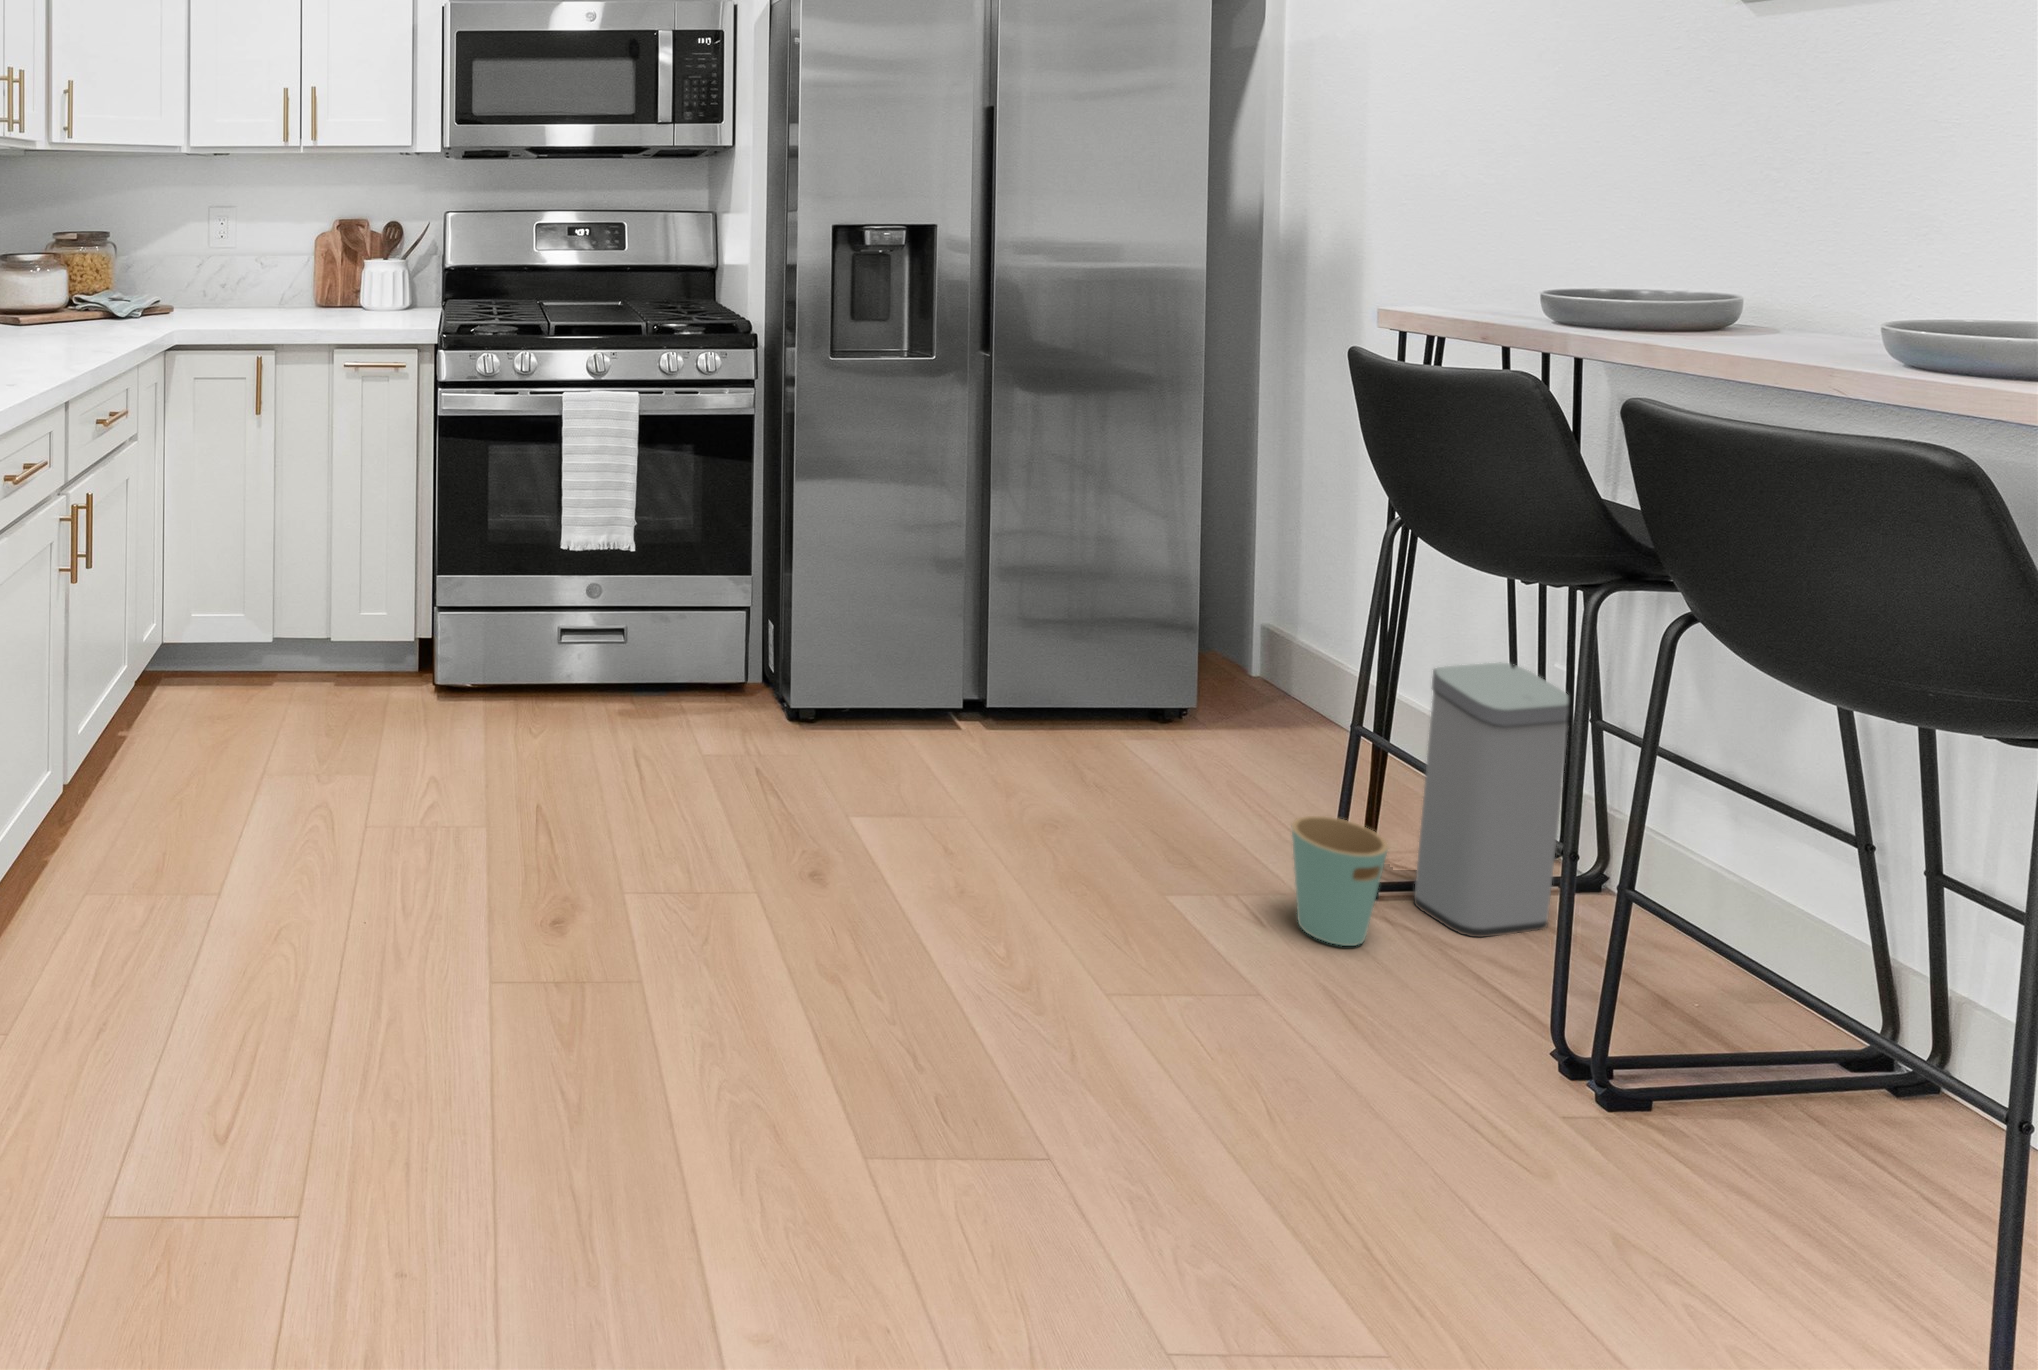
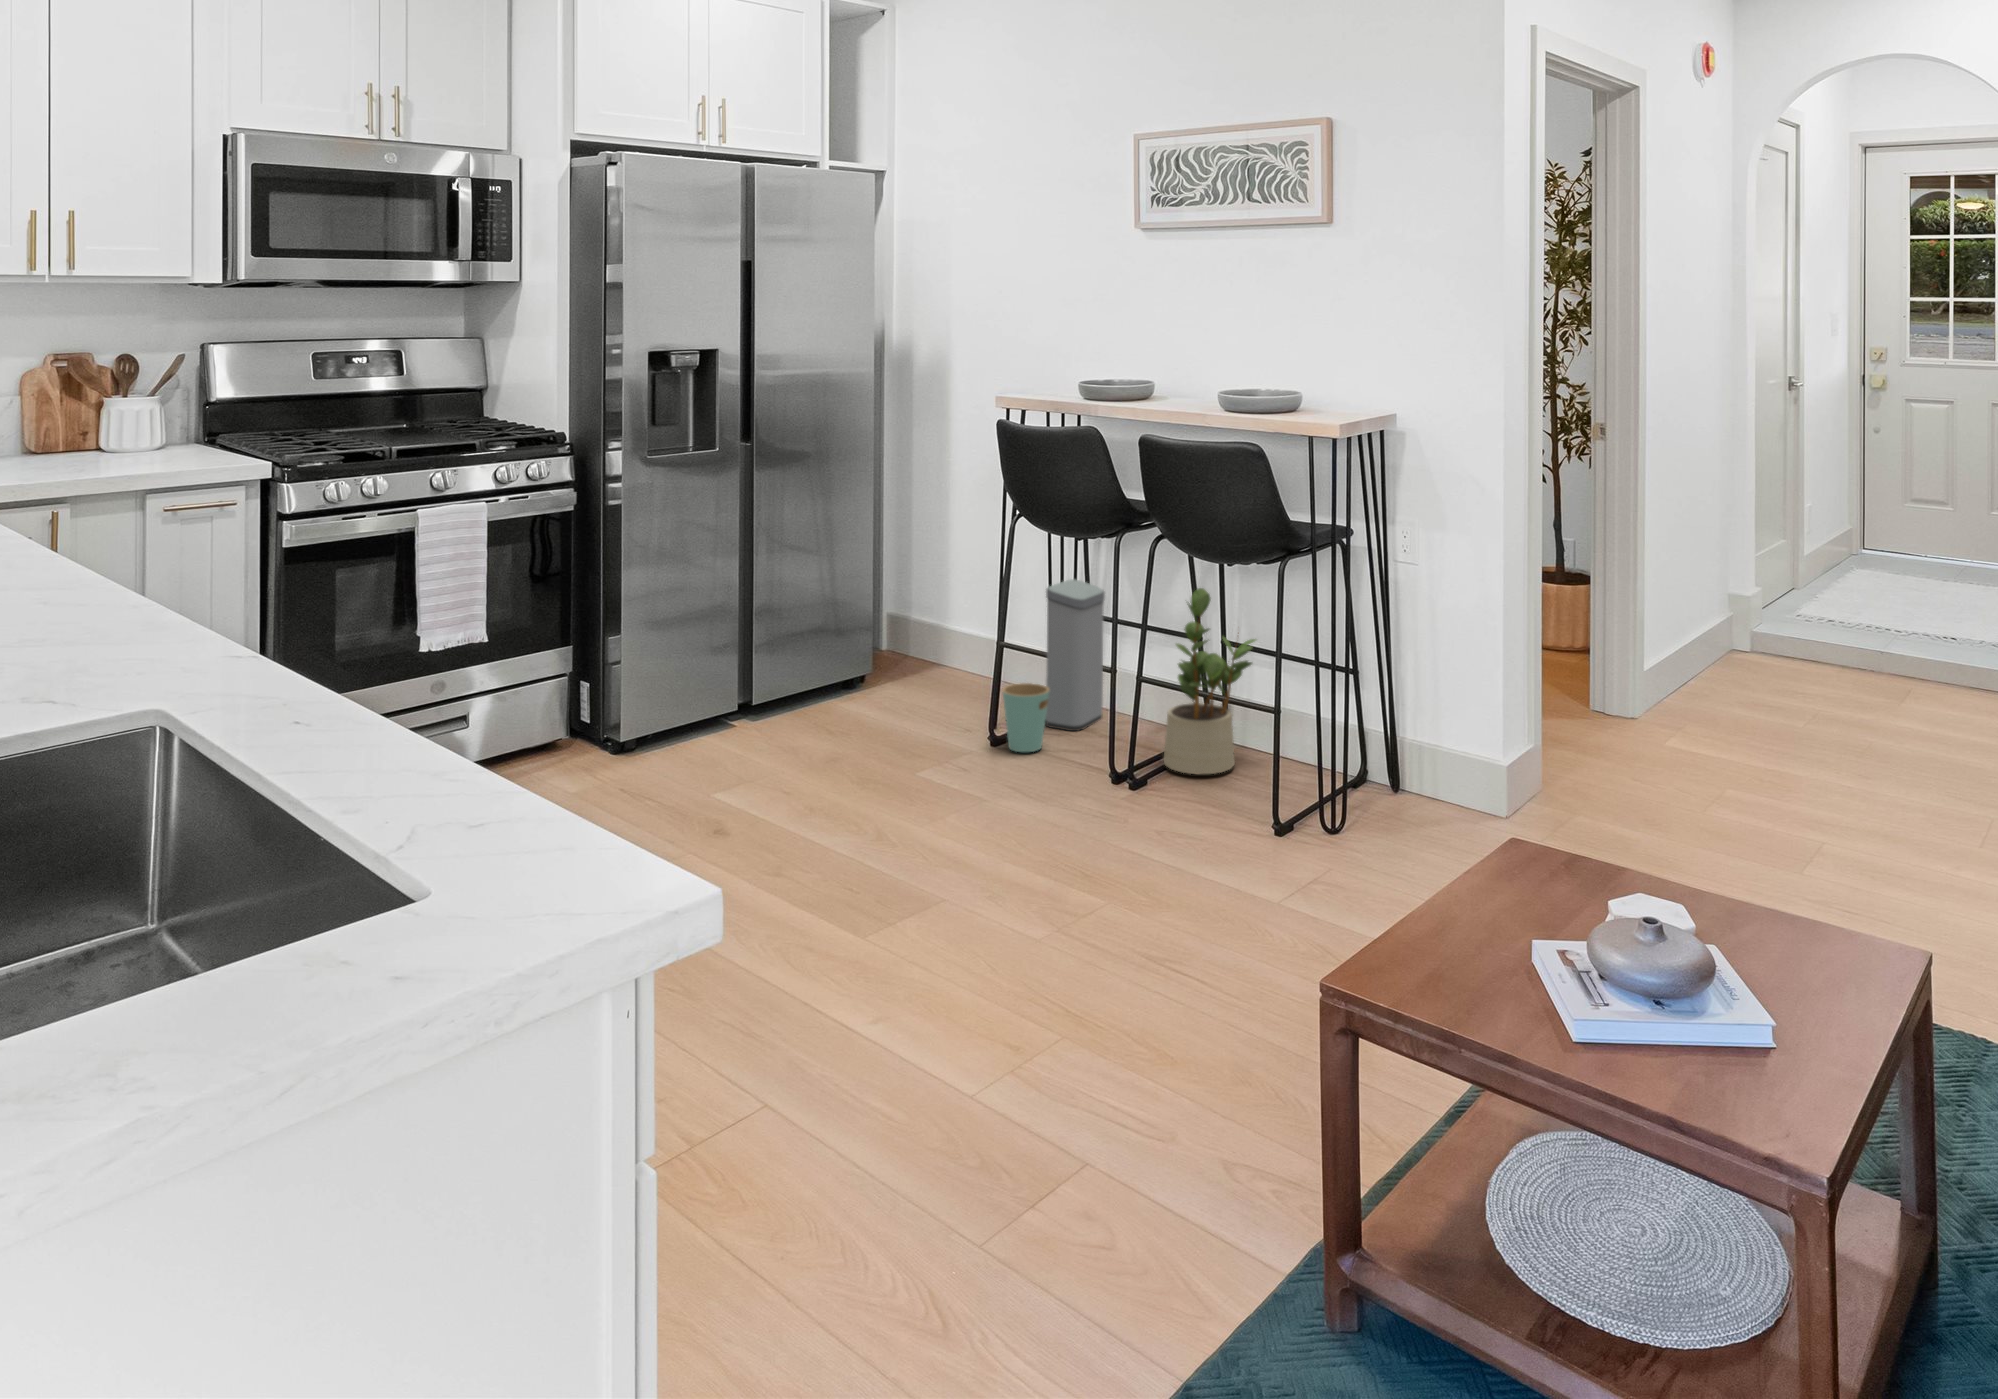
potted plant: none [1598,775,1904,1184] -> present [1164,588,1256,774]

